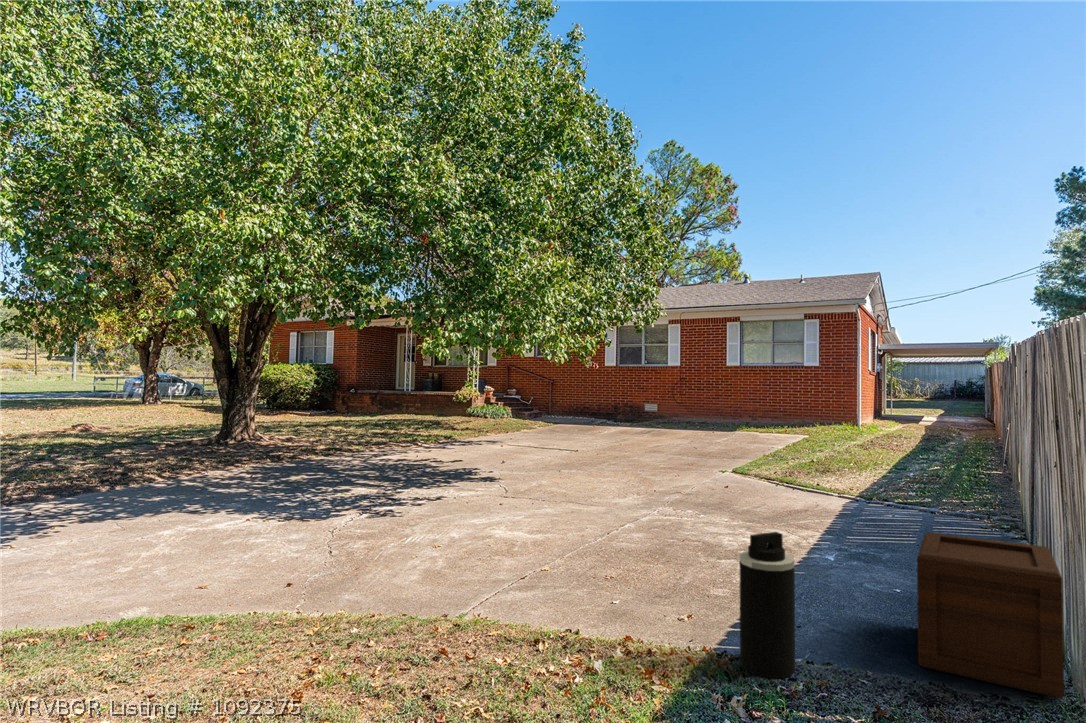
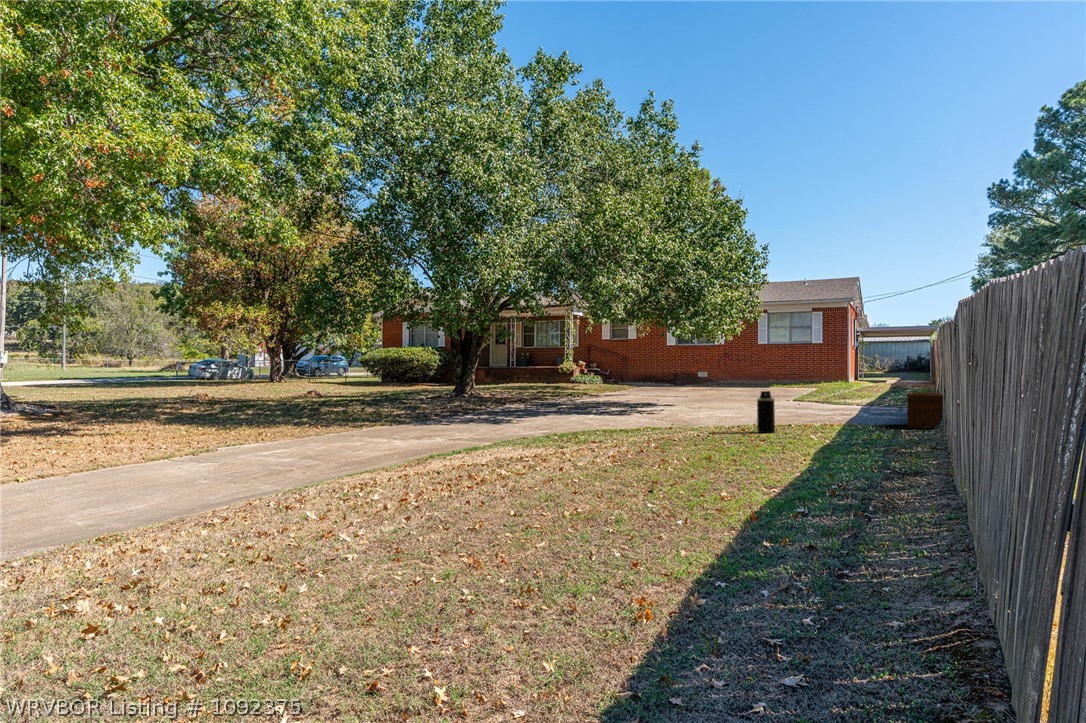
trash can: present [739,532,795,678] -> present [757,391,775,433]

